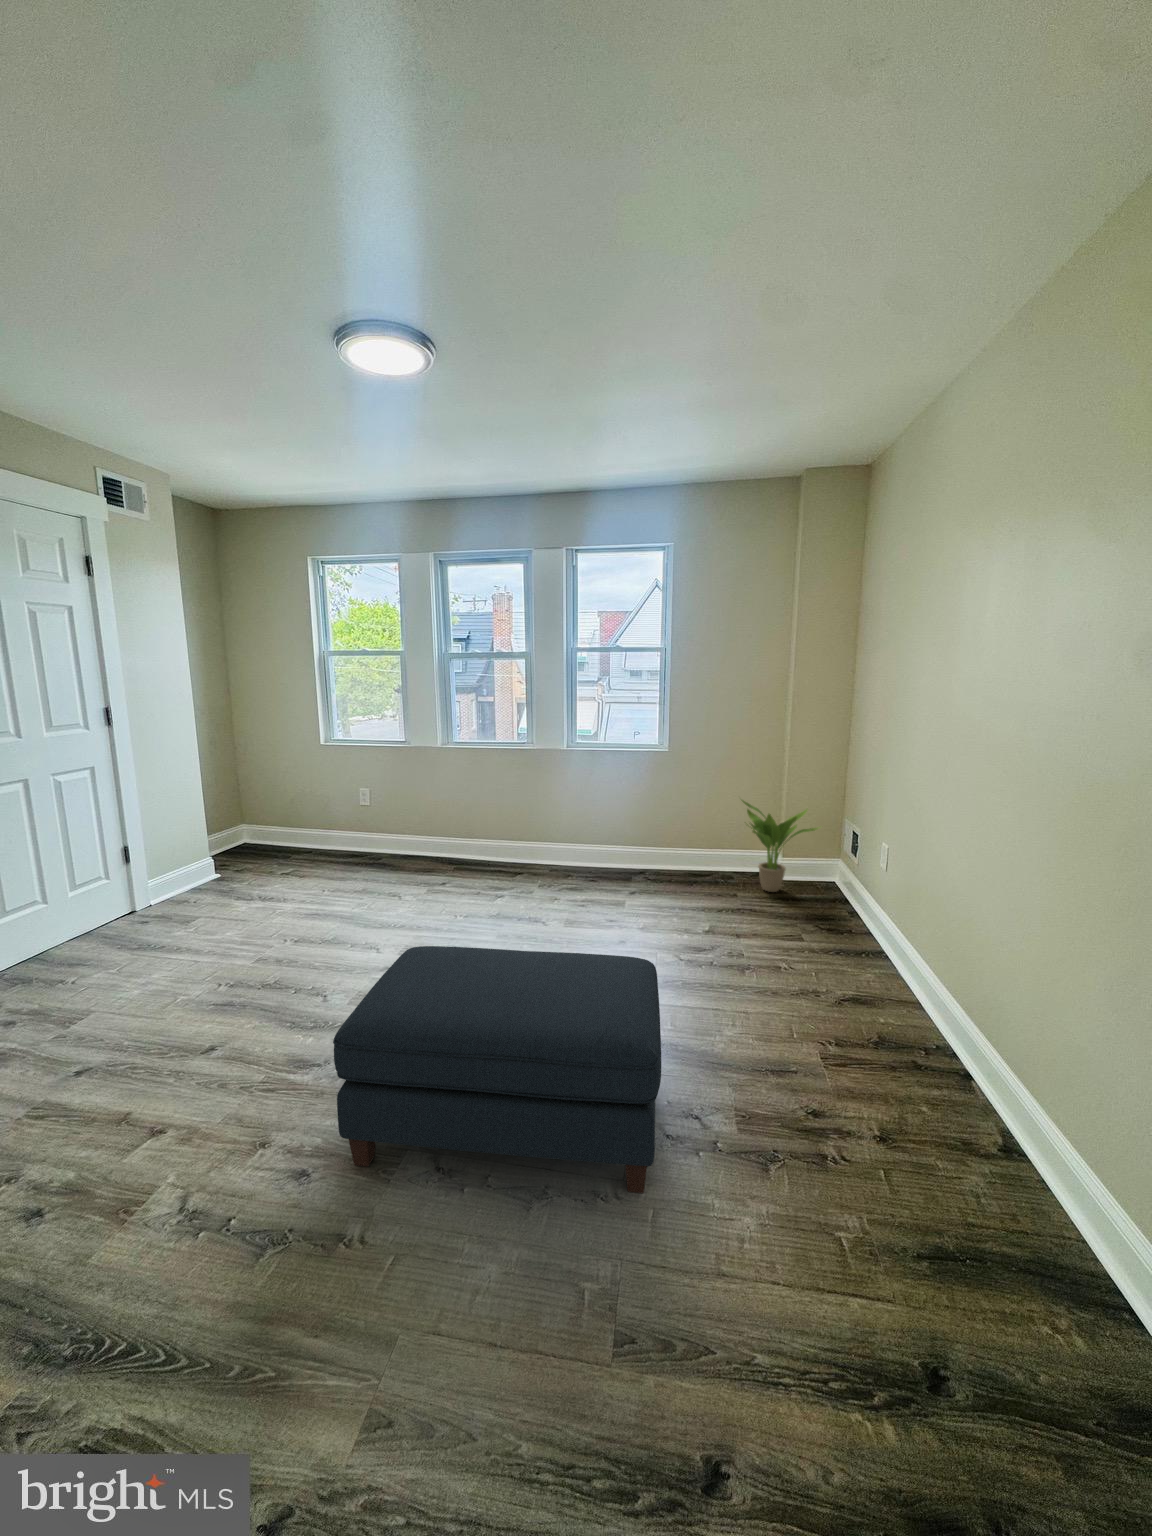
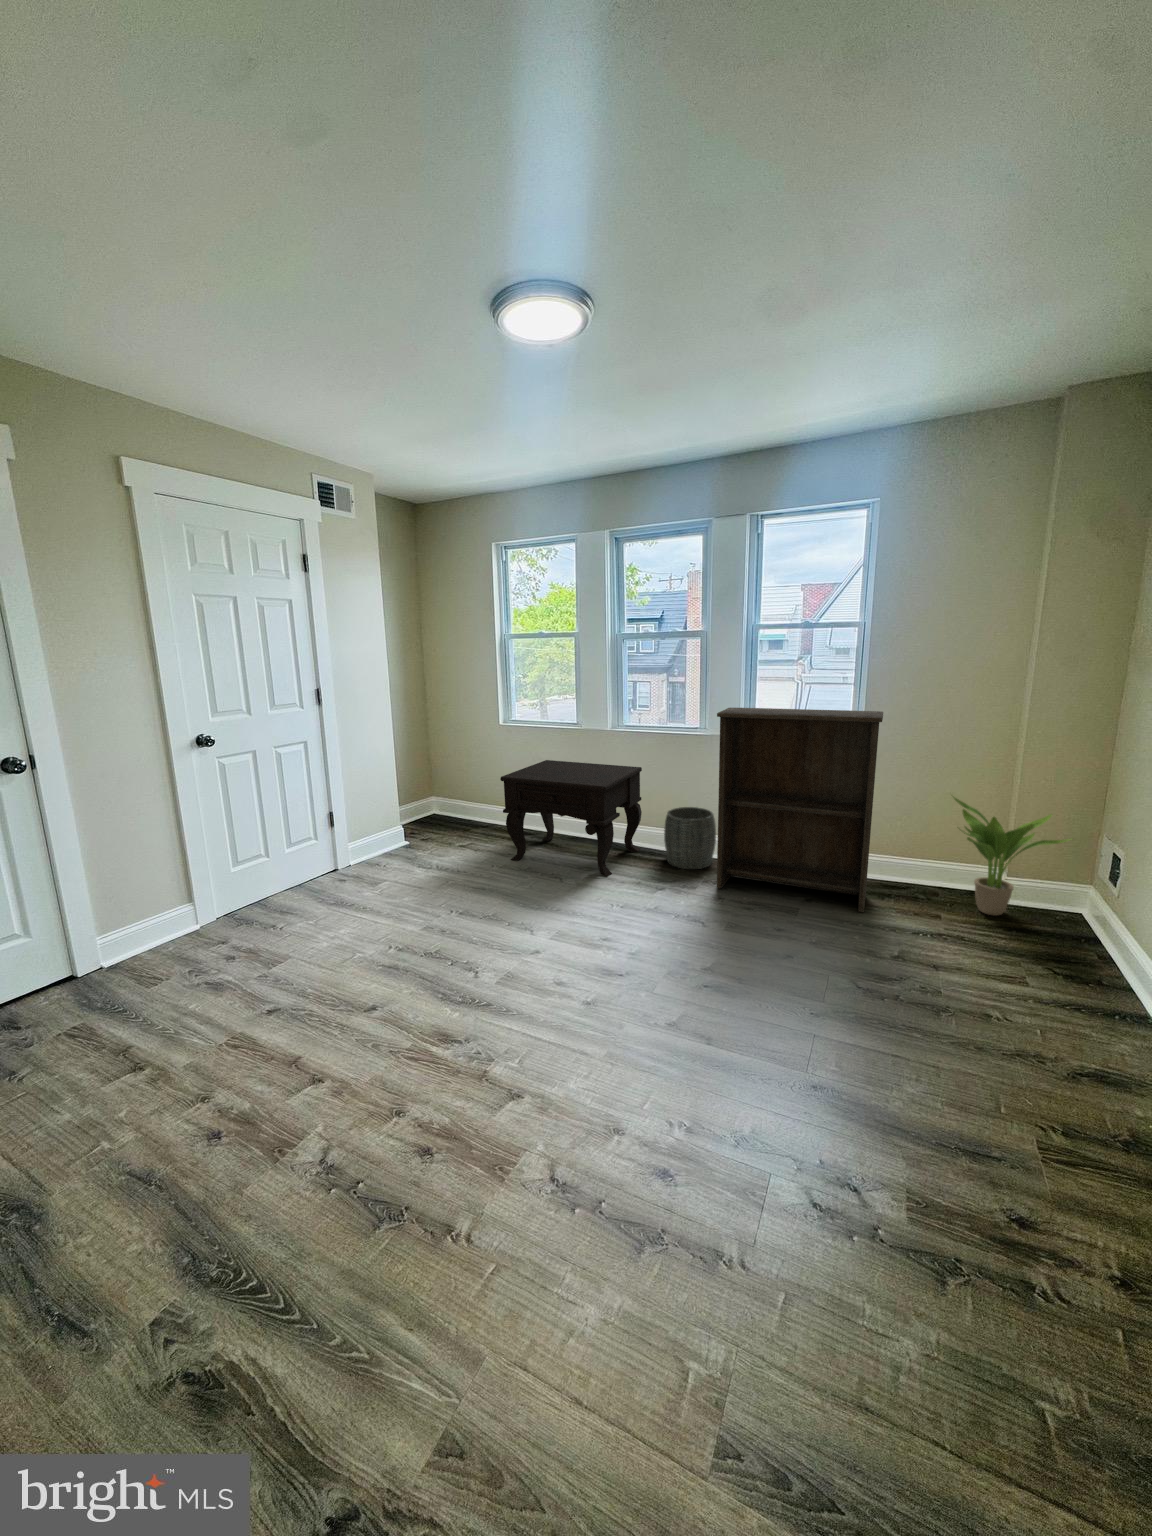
bookshelf: none [554,729,687,900] -> present [717,708,883,912]
side table: none [342,782,484,891] -> present [500,760,642,877]
woven basket: none [507,821,553,878] -> present [664,807,716,869]
ottoman: present [333,946,661,1193] -> none [451,941,812,1271]

